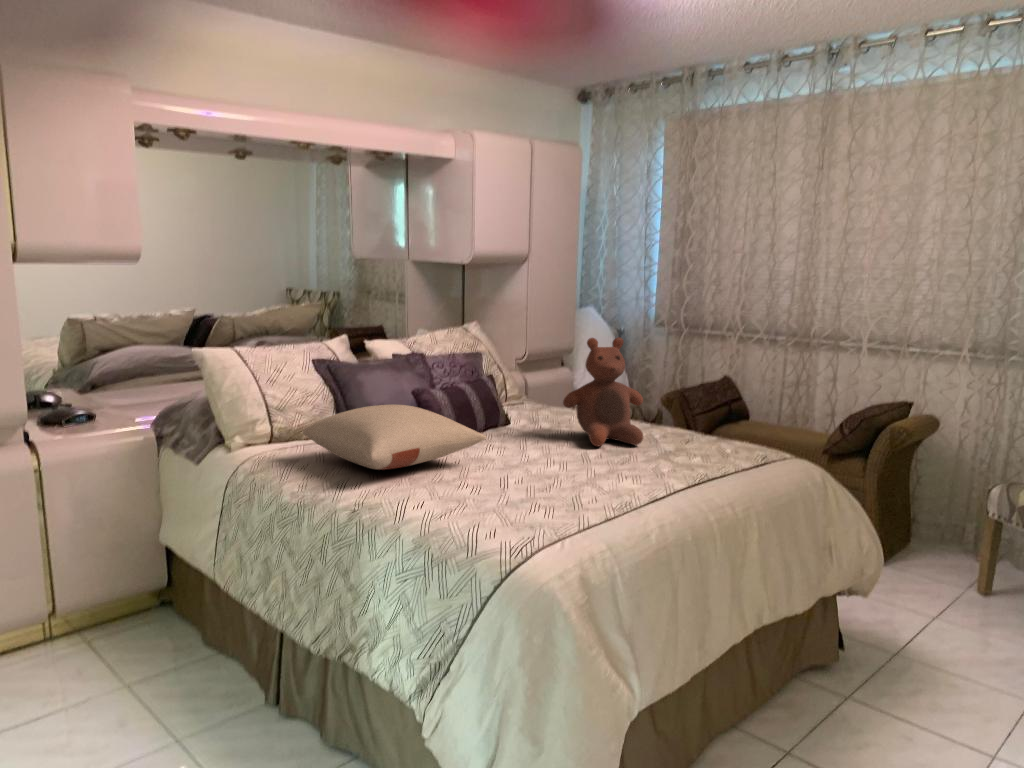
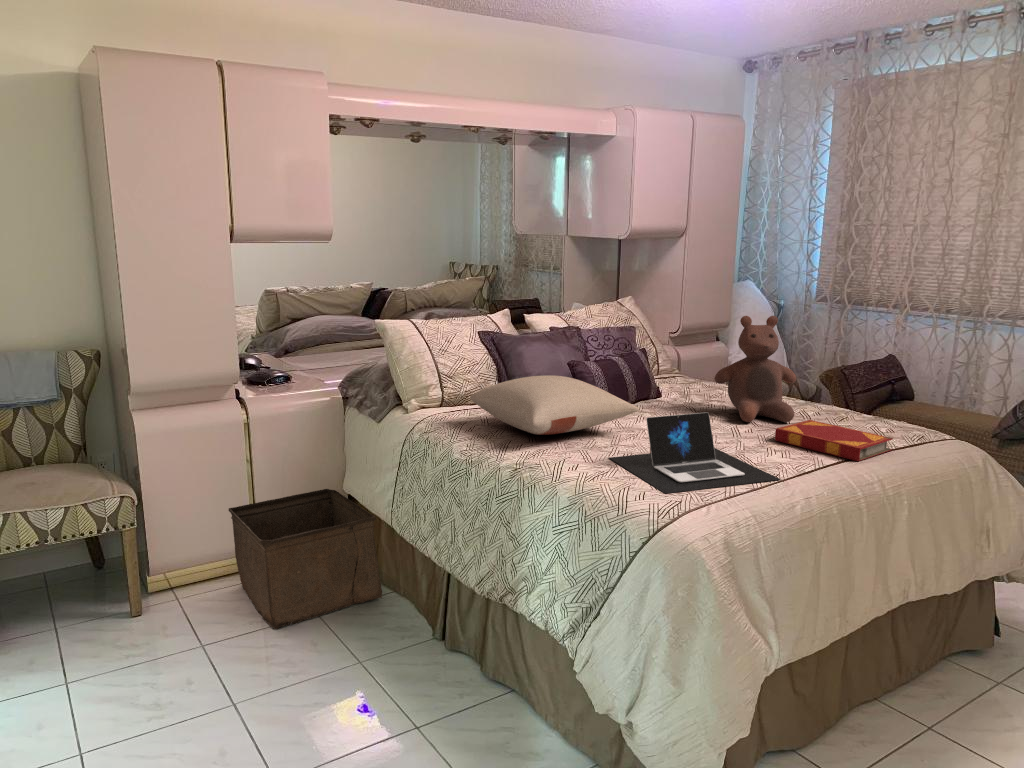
laptop: none [455,439,637,530] -> present [610,412,780,493]
hardback book: none [626,442,741,483] -> present [775,420,893,461]
storage bin: none [15,540,207,713] -> present [229,489,382,629]

